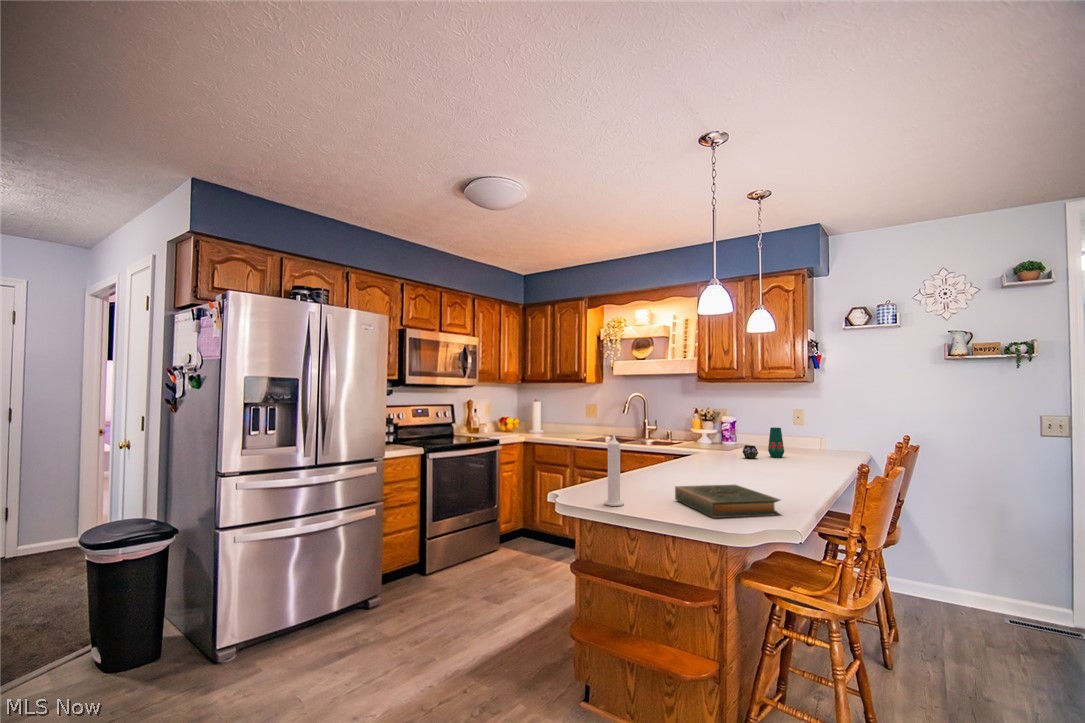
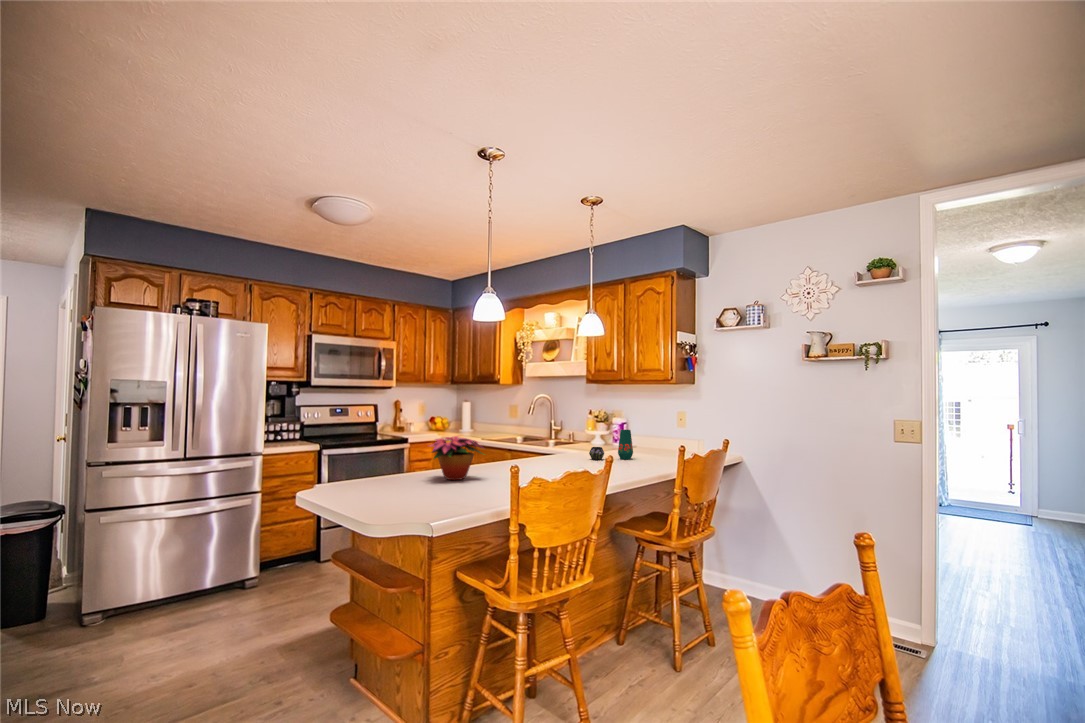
candle: present [604,435,624,506] -> none [333,432,352,496]
flower arrangement: none [642,435,714,484] -> present [430,436,482,480]
hardback book: present [675,485,781,518] -> none [389,480,465,507]

